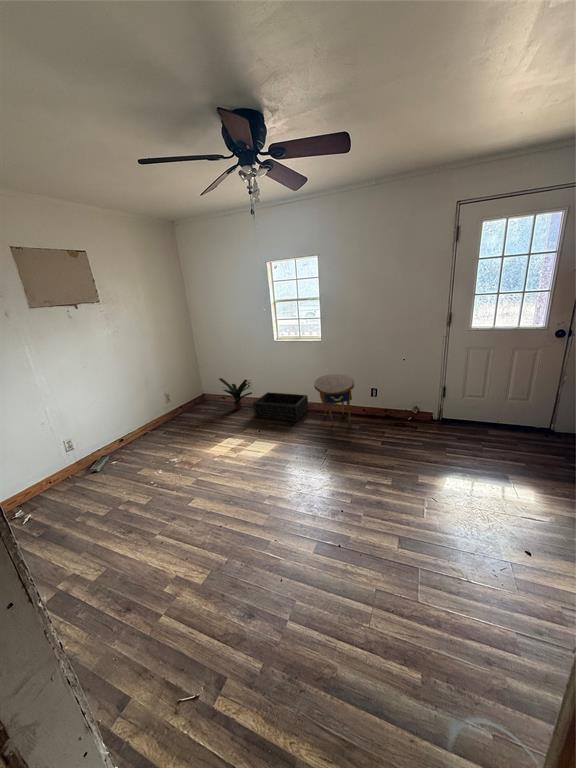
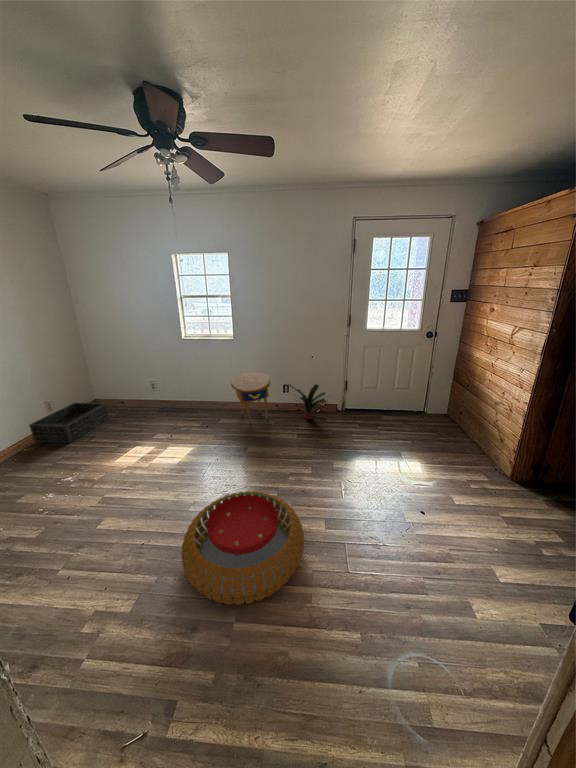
potted plant: present [219,378,252,410] -> present [288,384,325,420]
basket: present [253,392,308,421] -> present [29,403,109,443]
pouf: none [248,493,369,606] -> present [181,491,304,605]

